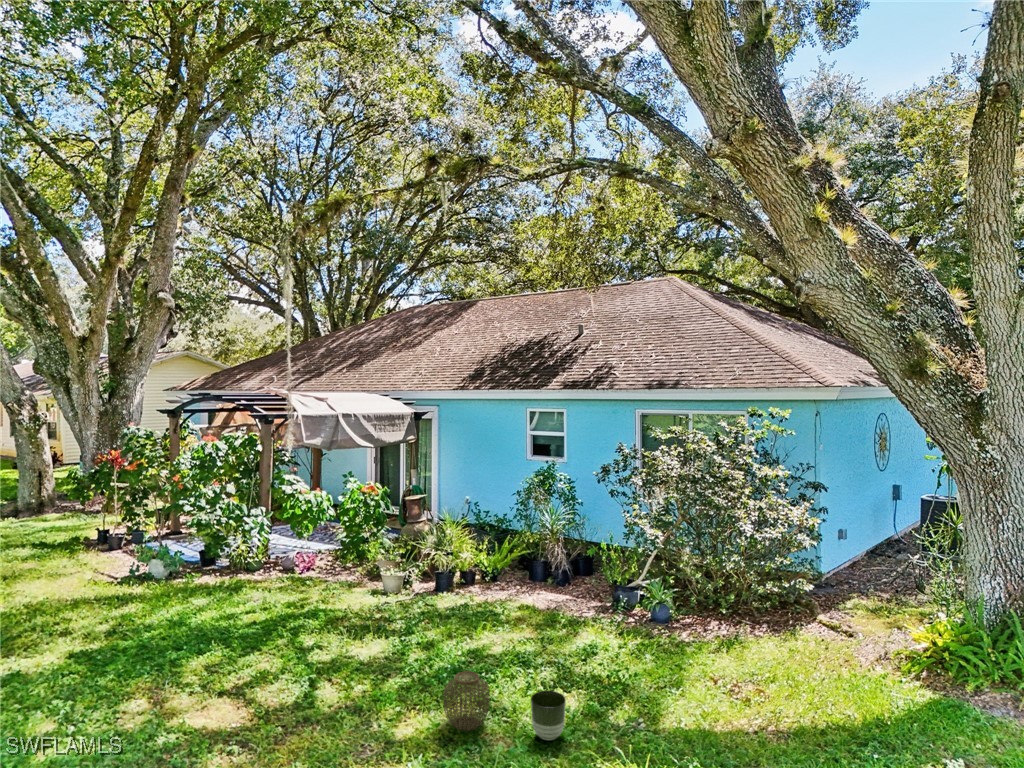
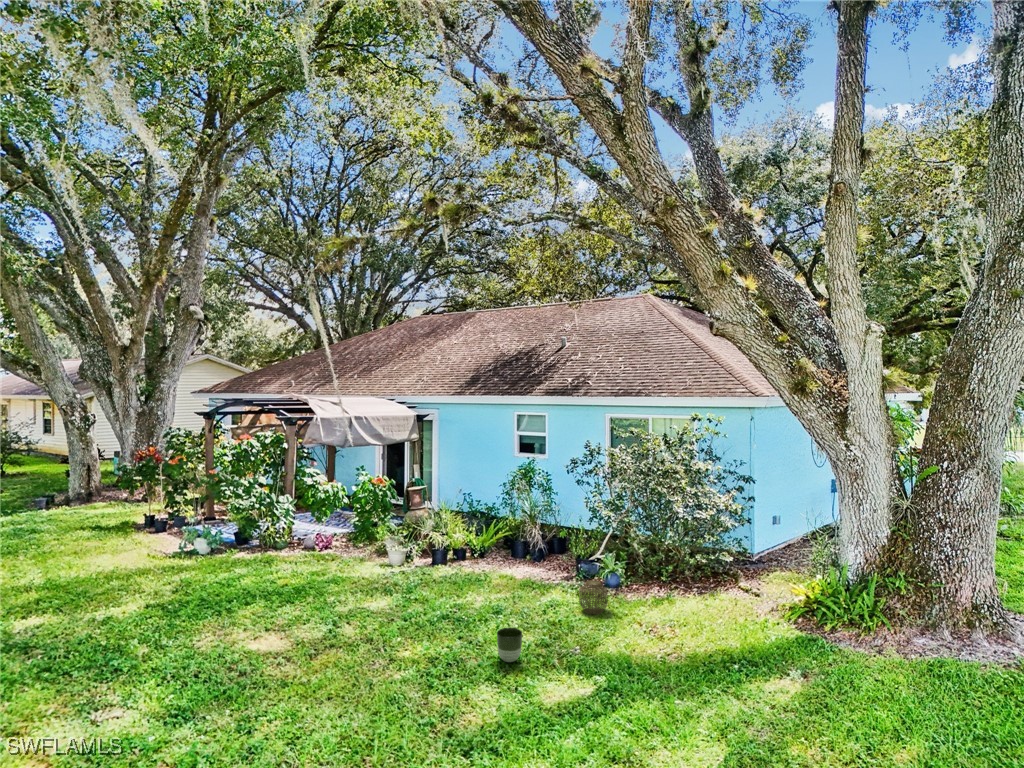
woven basket: present [444,671,489,731] -> present [579,580,608,614]

